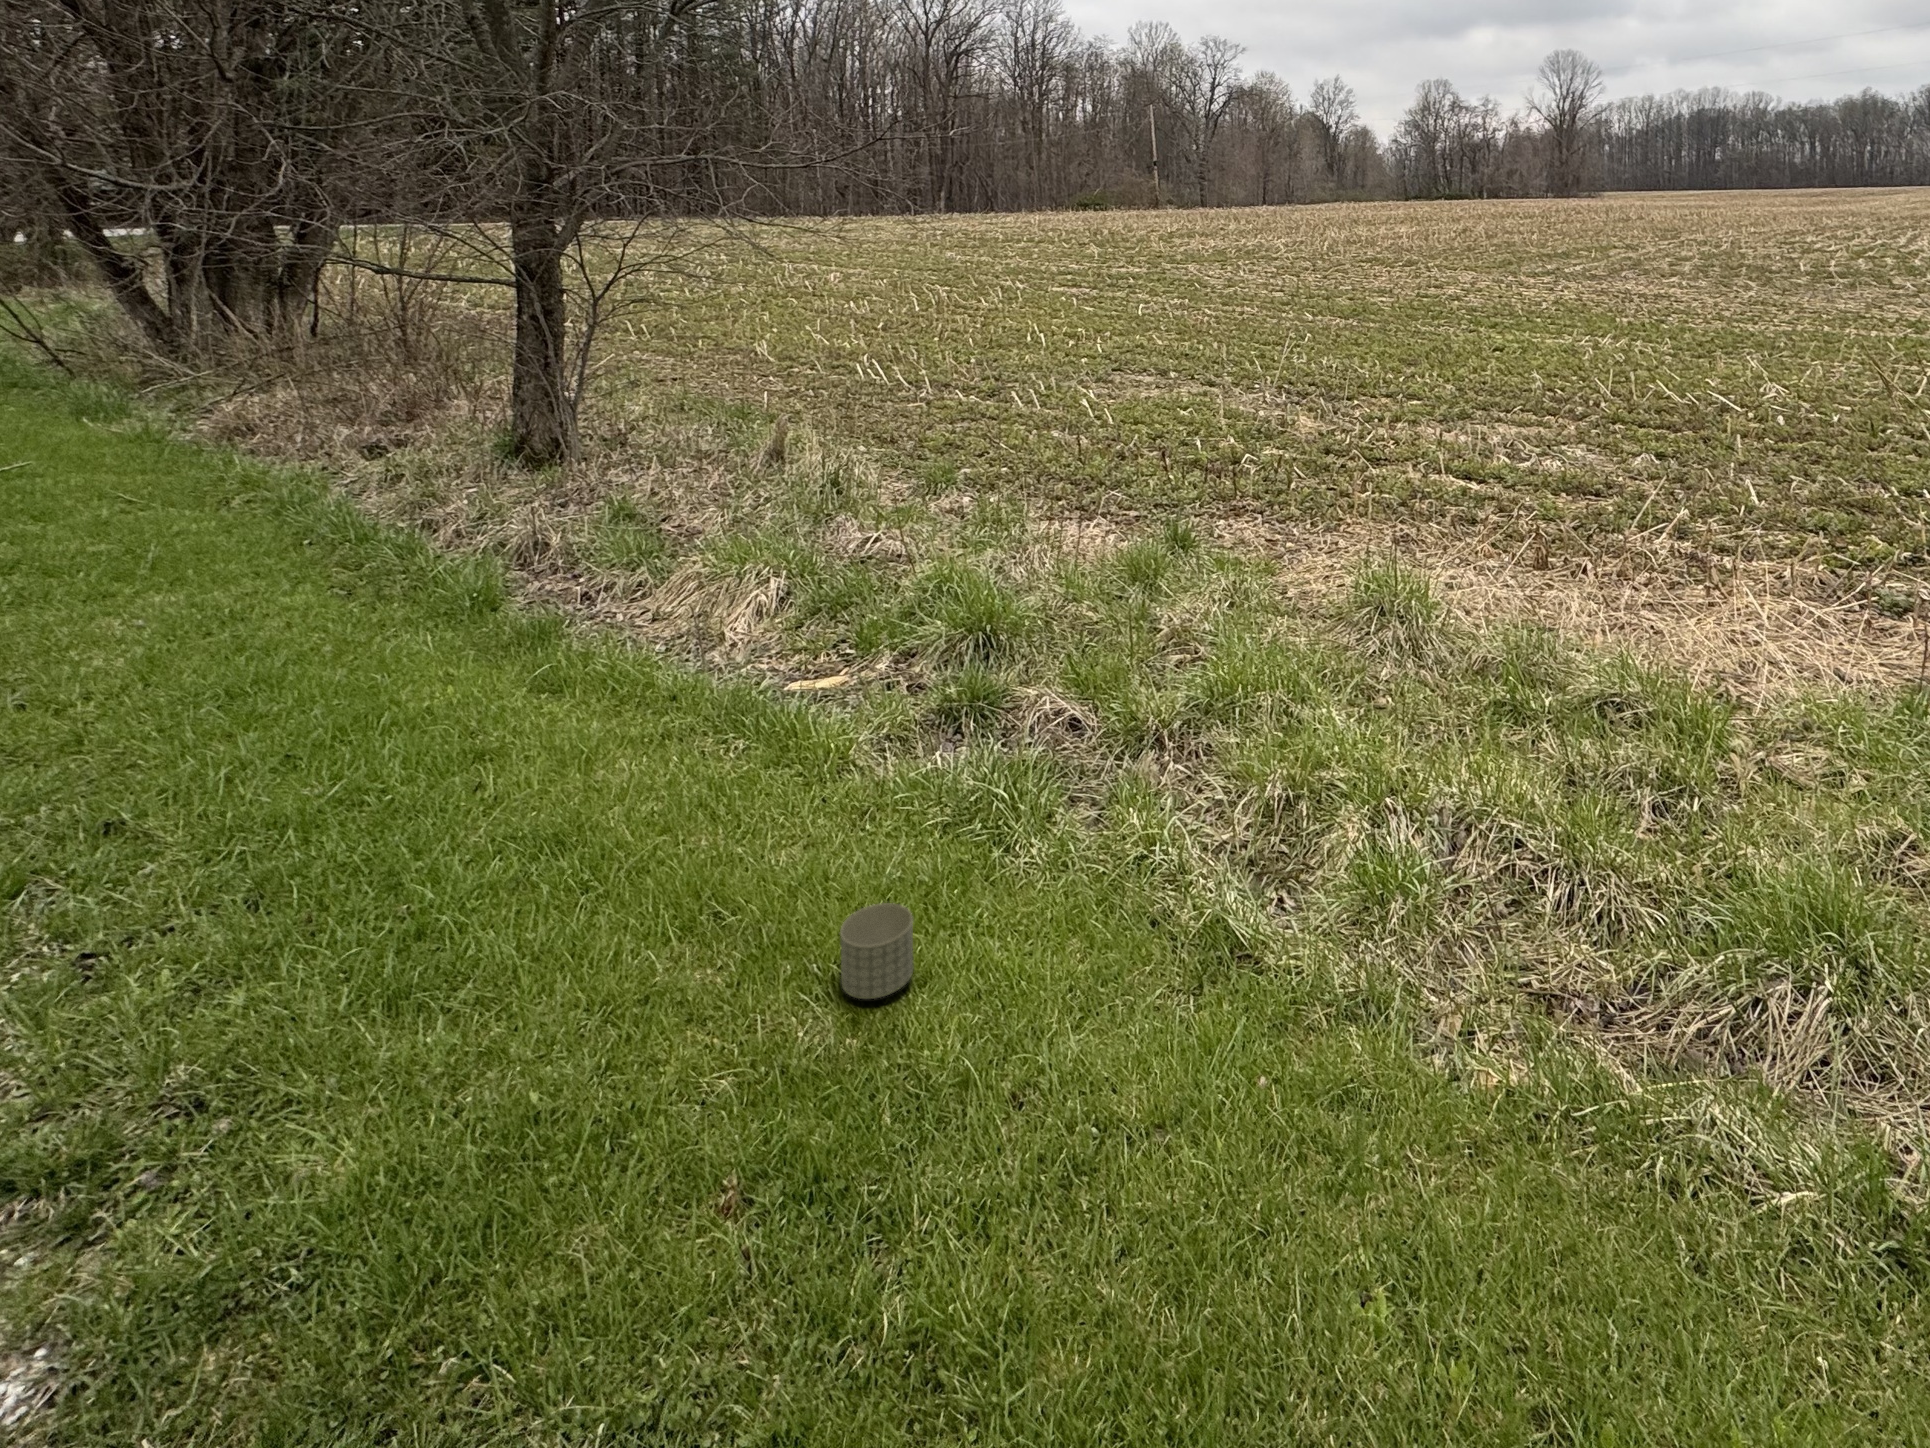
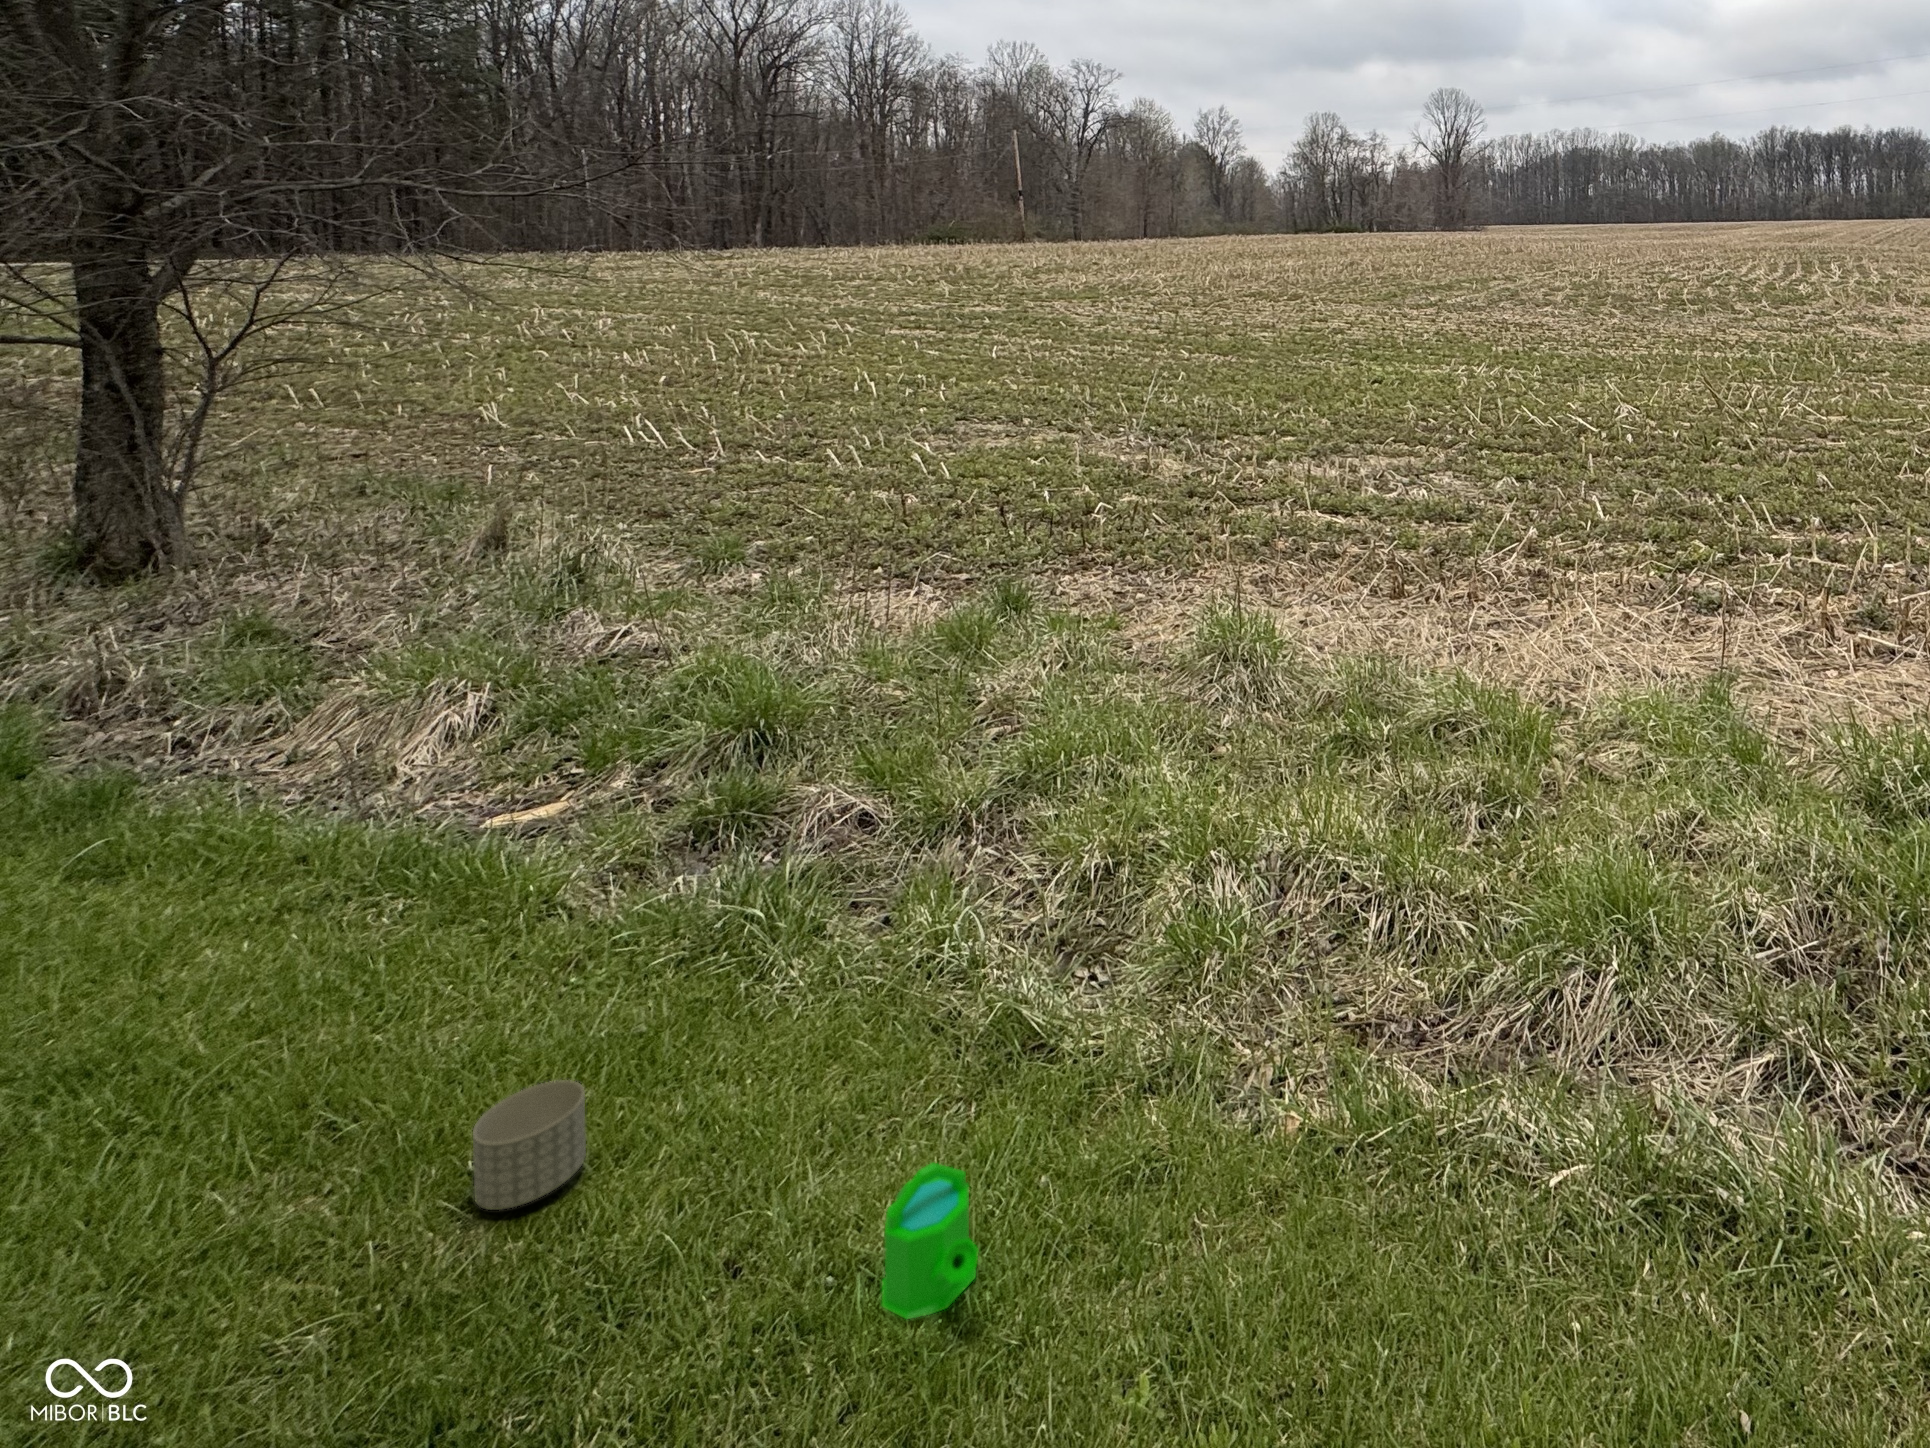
watering can: none [1149,1039,1238,1175] -> present [882,1163,979,1319]

